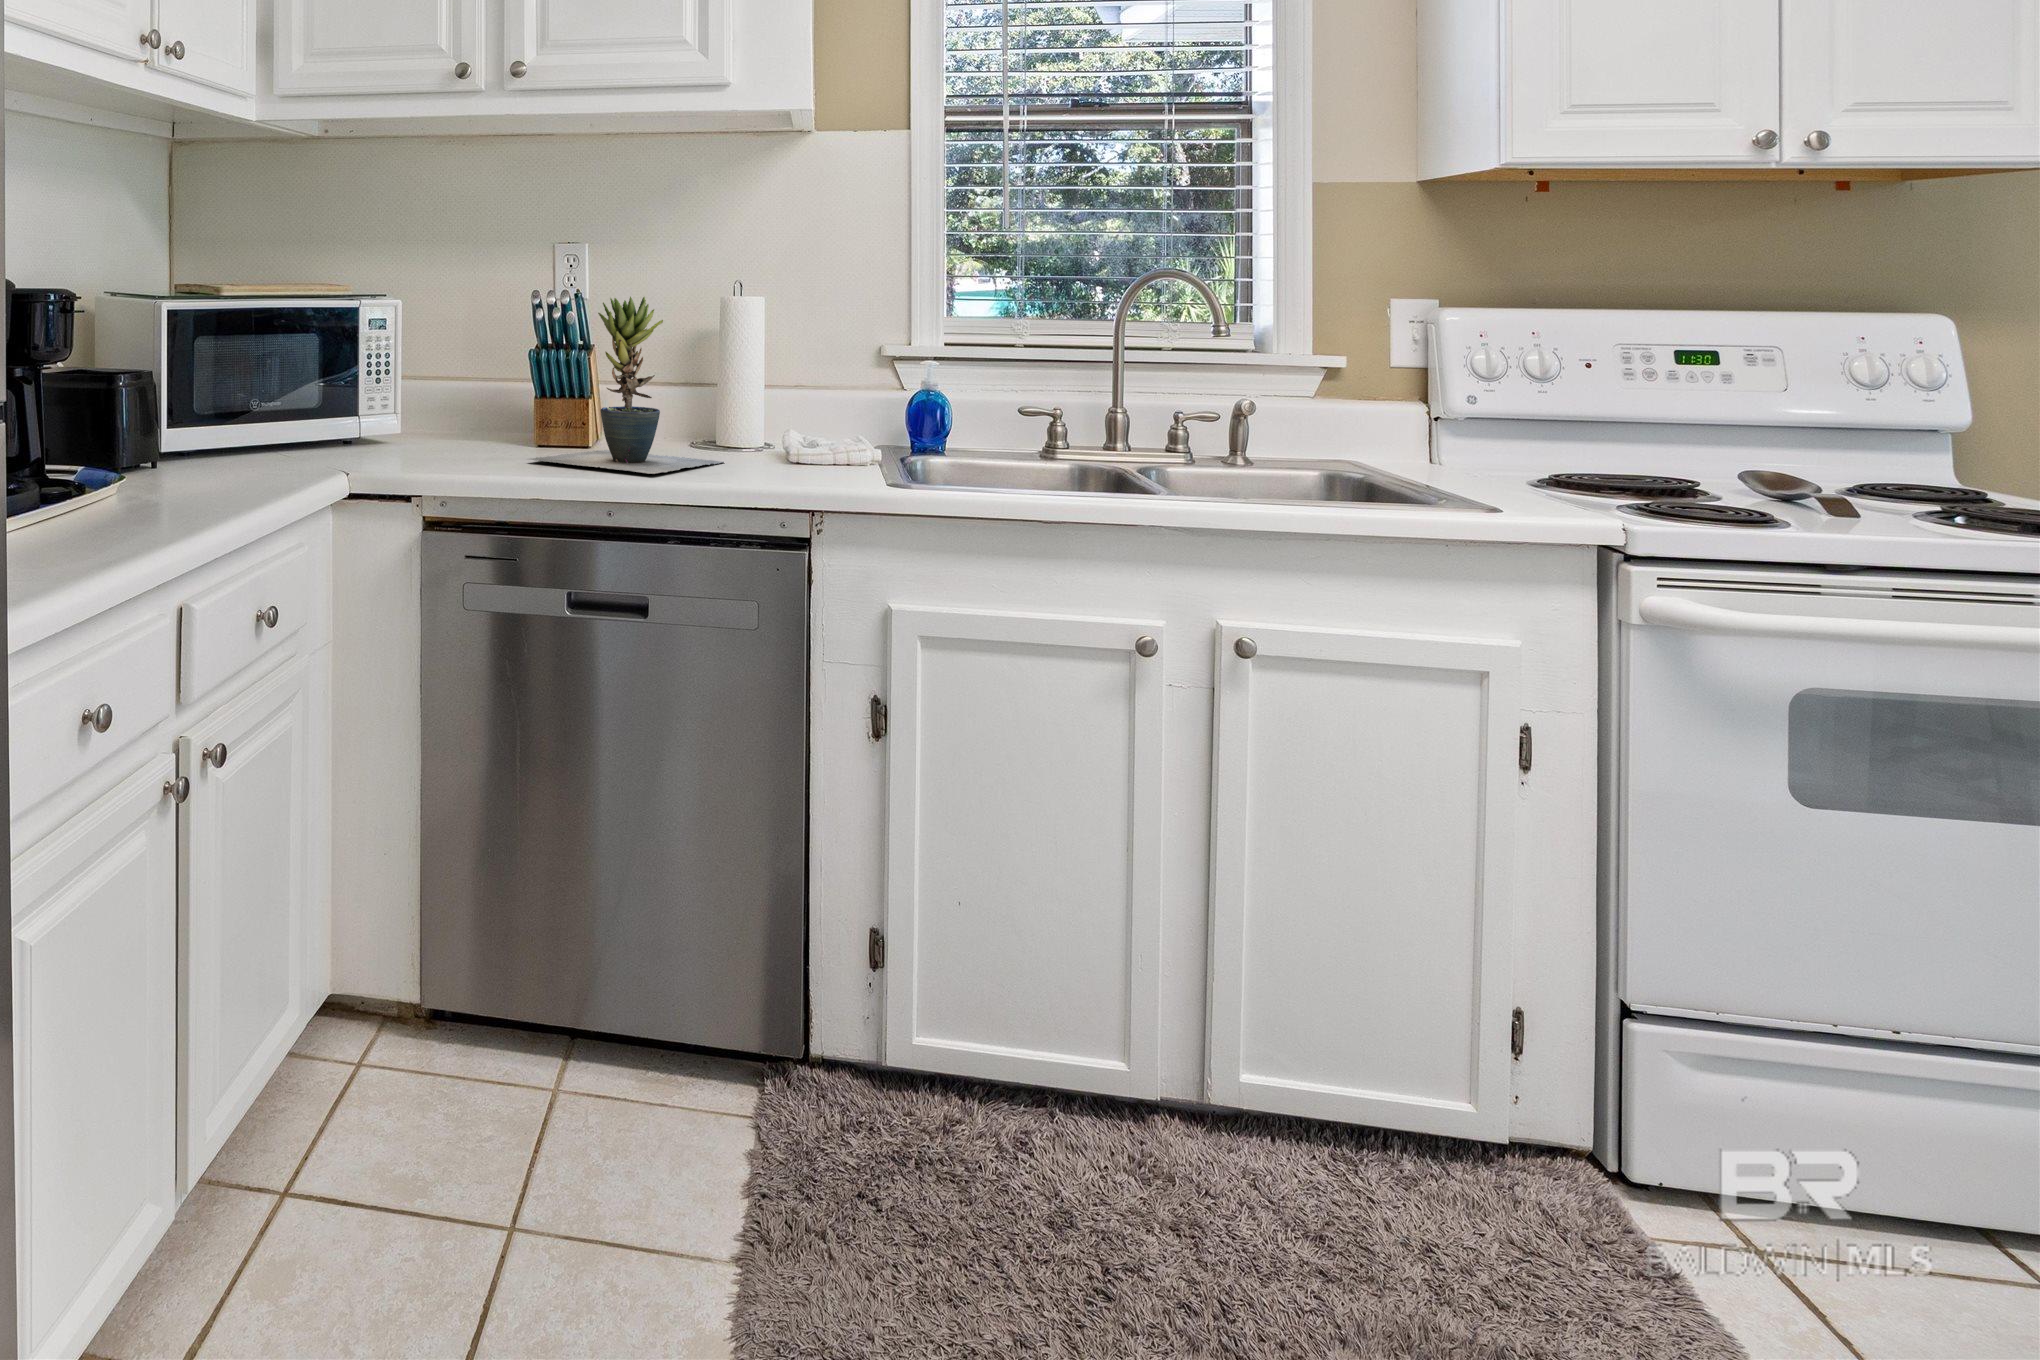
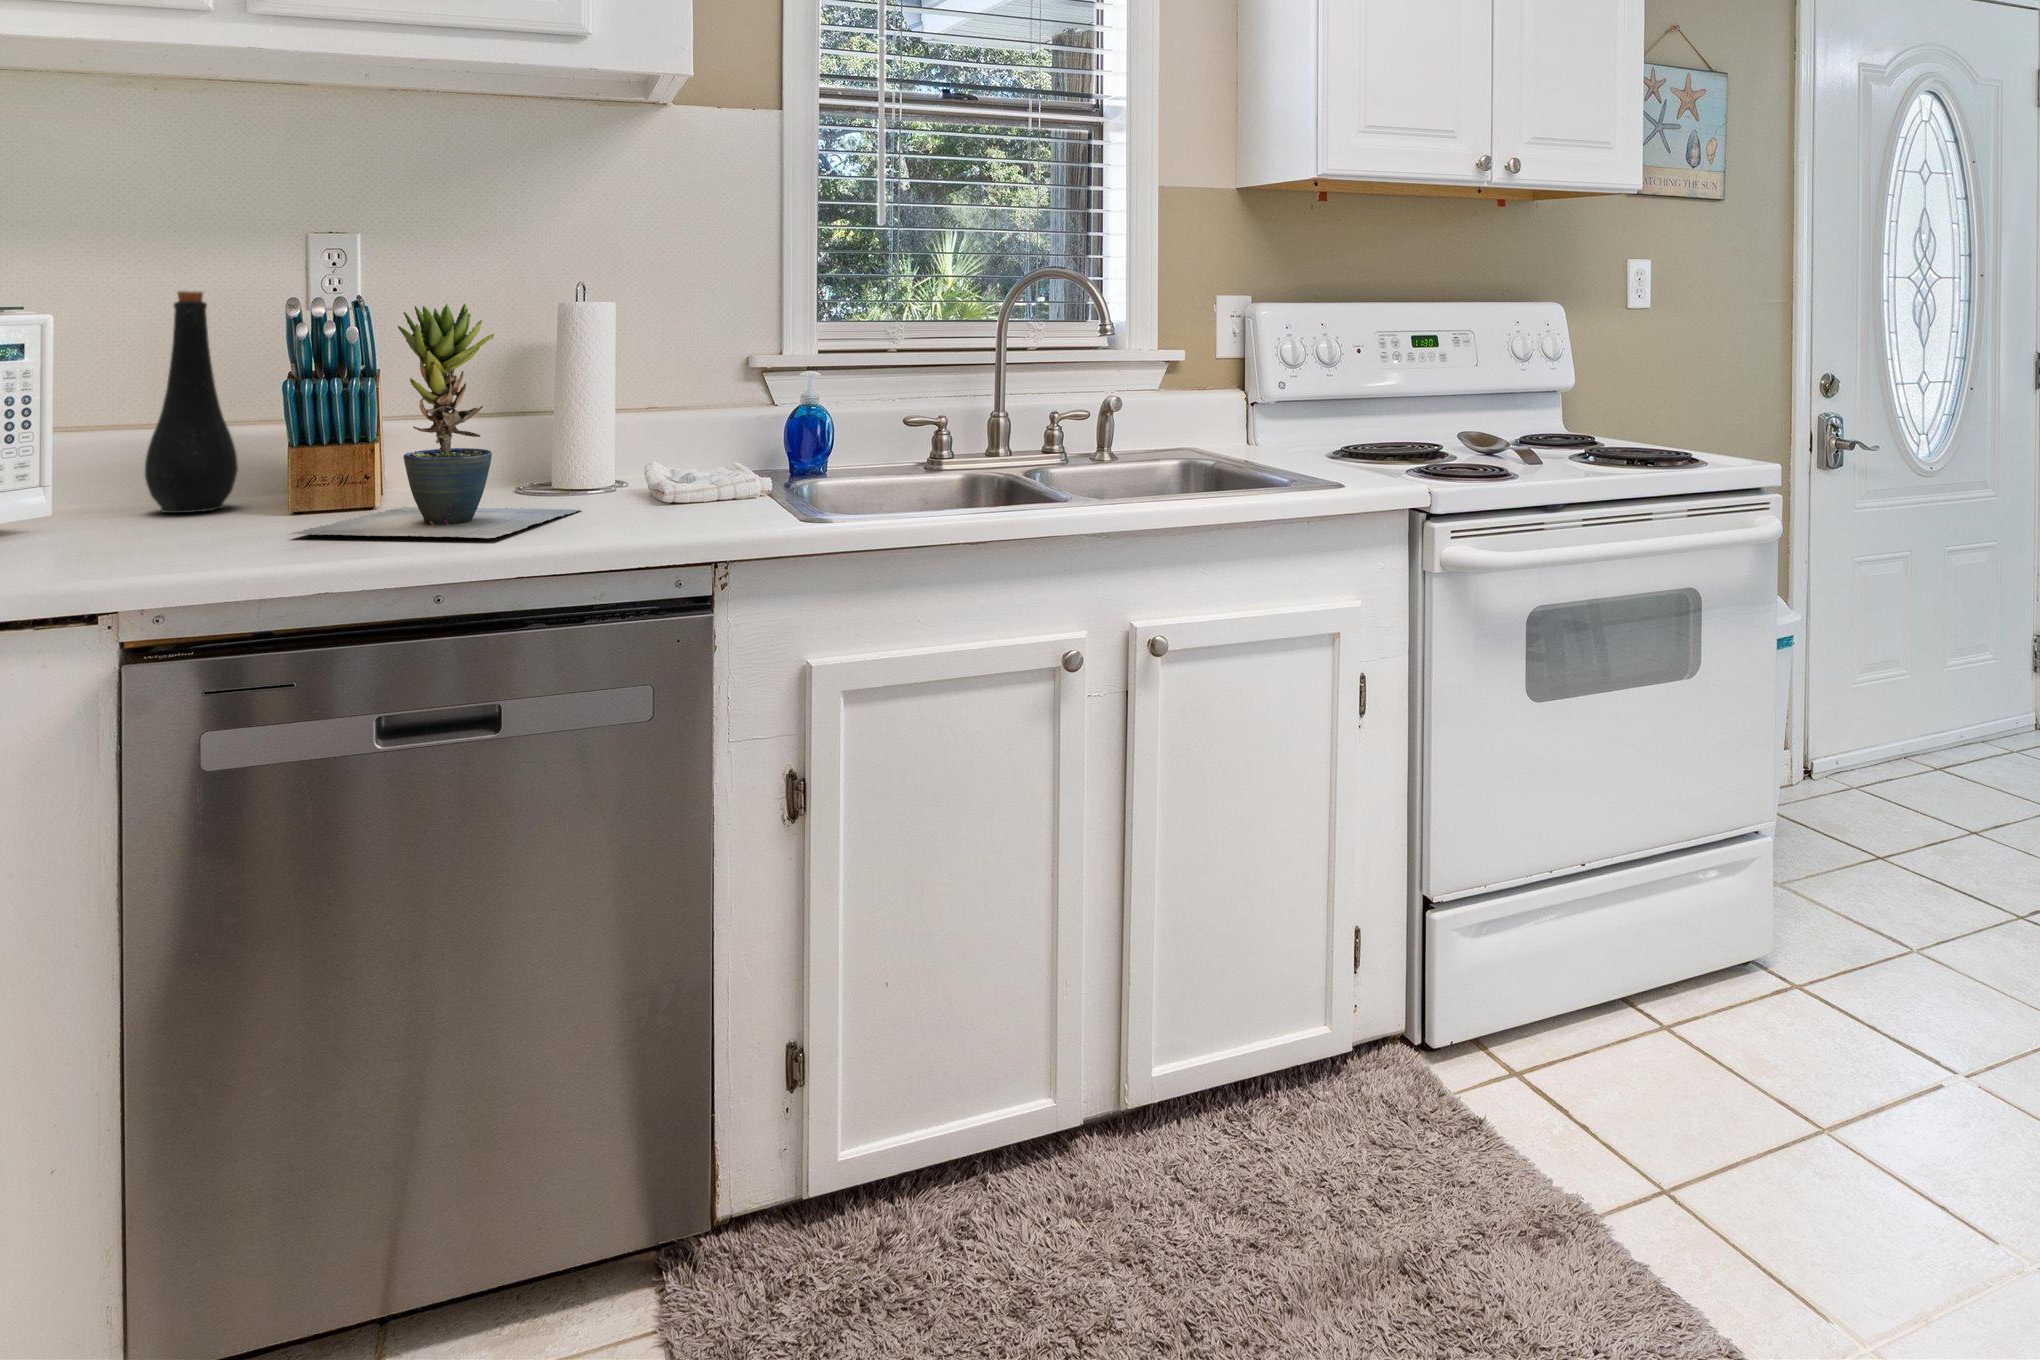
bottle: none [452,288,506,442] -> present [145,291,238,513]

